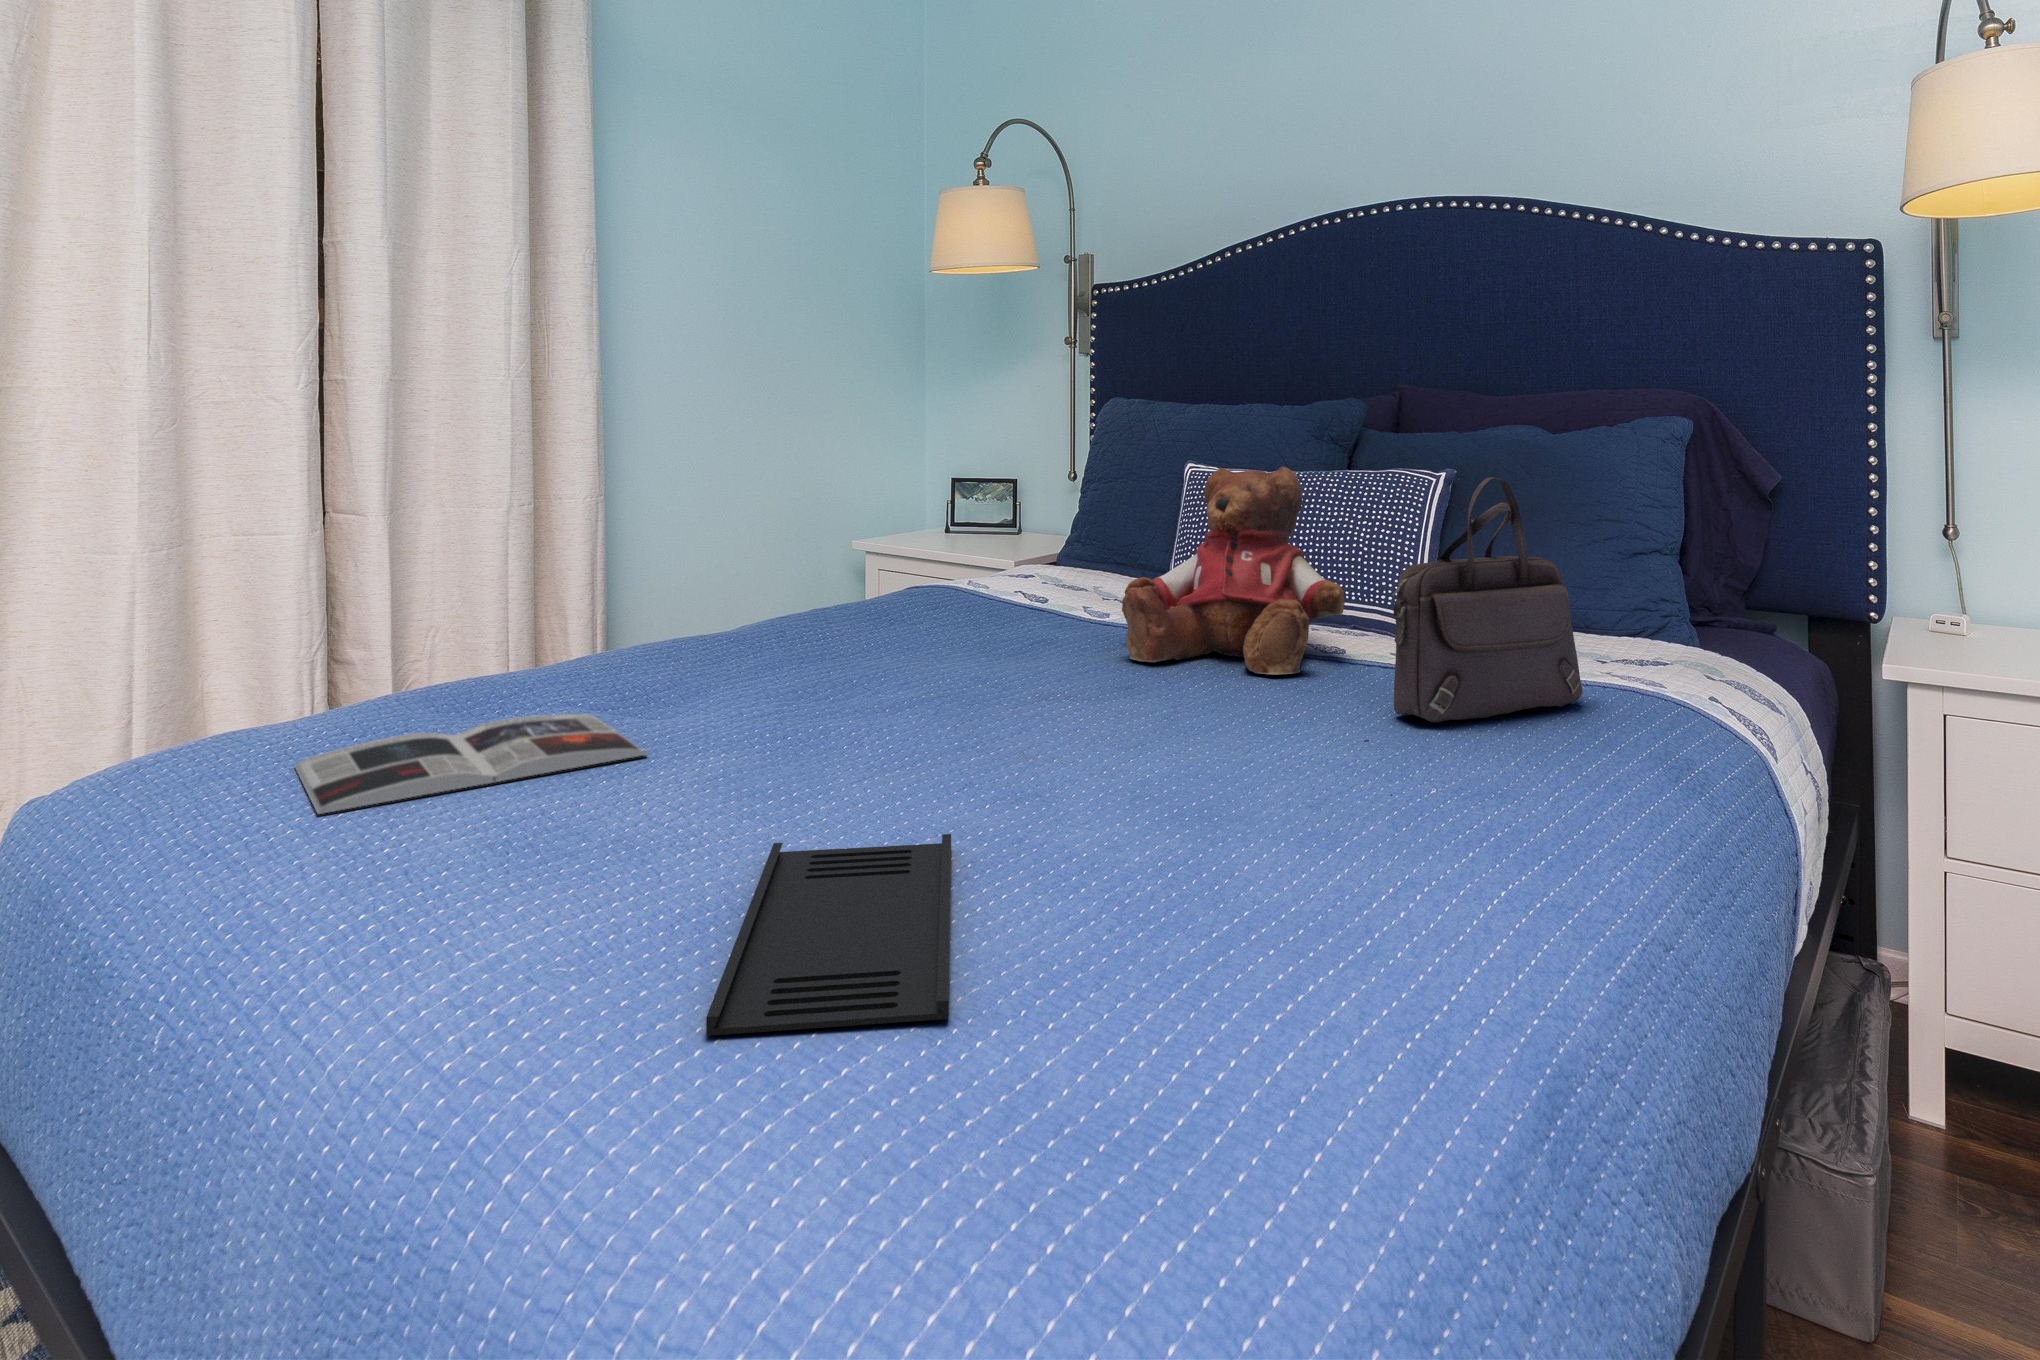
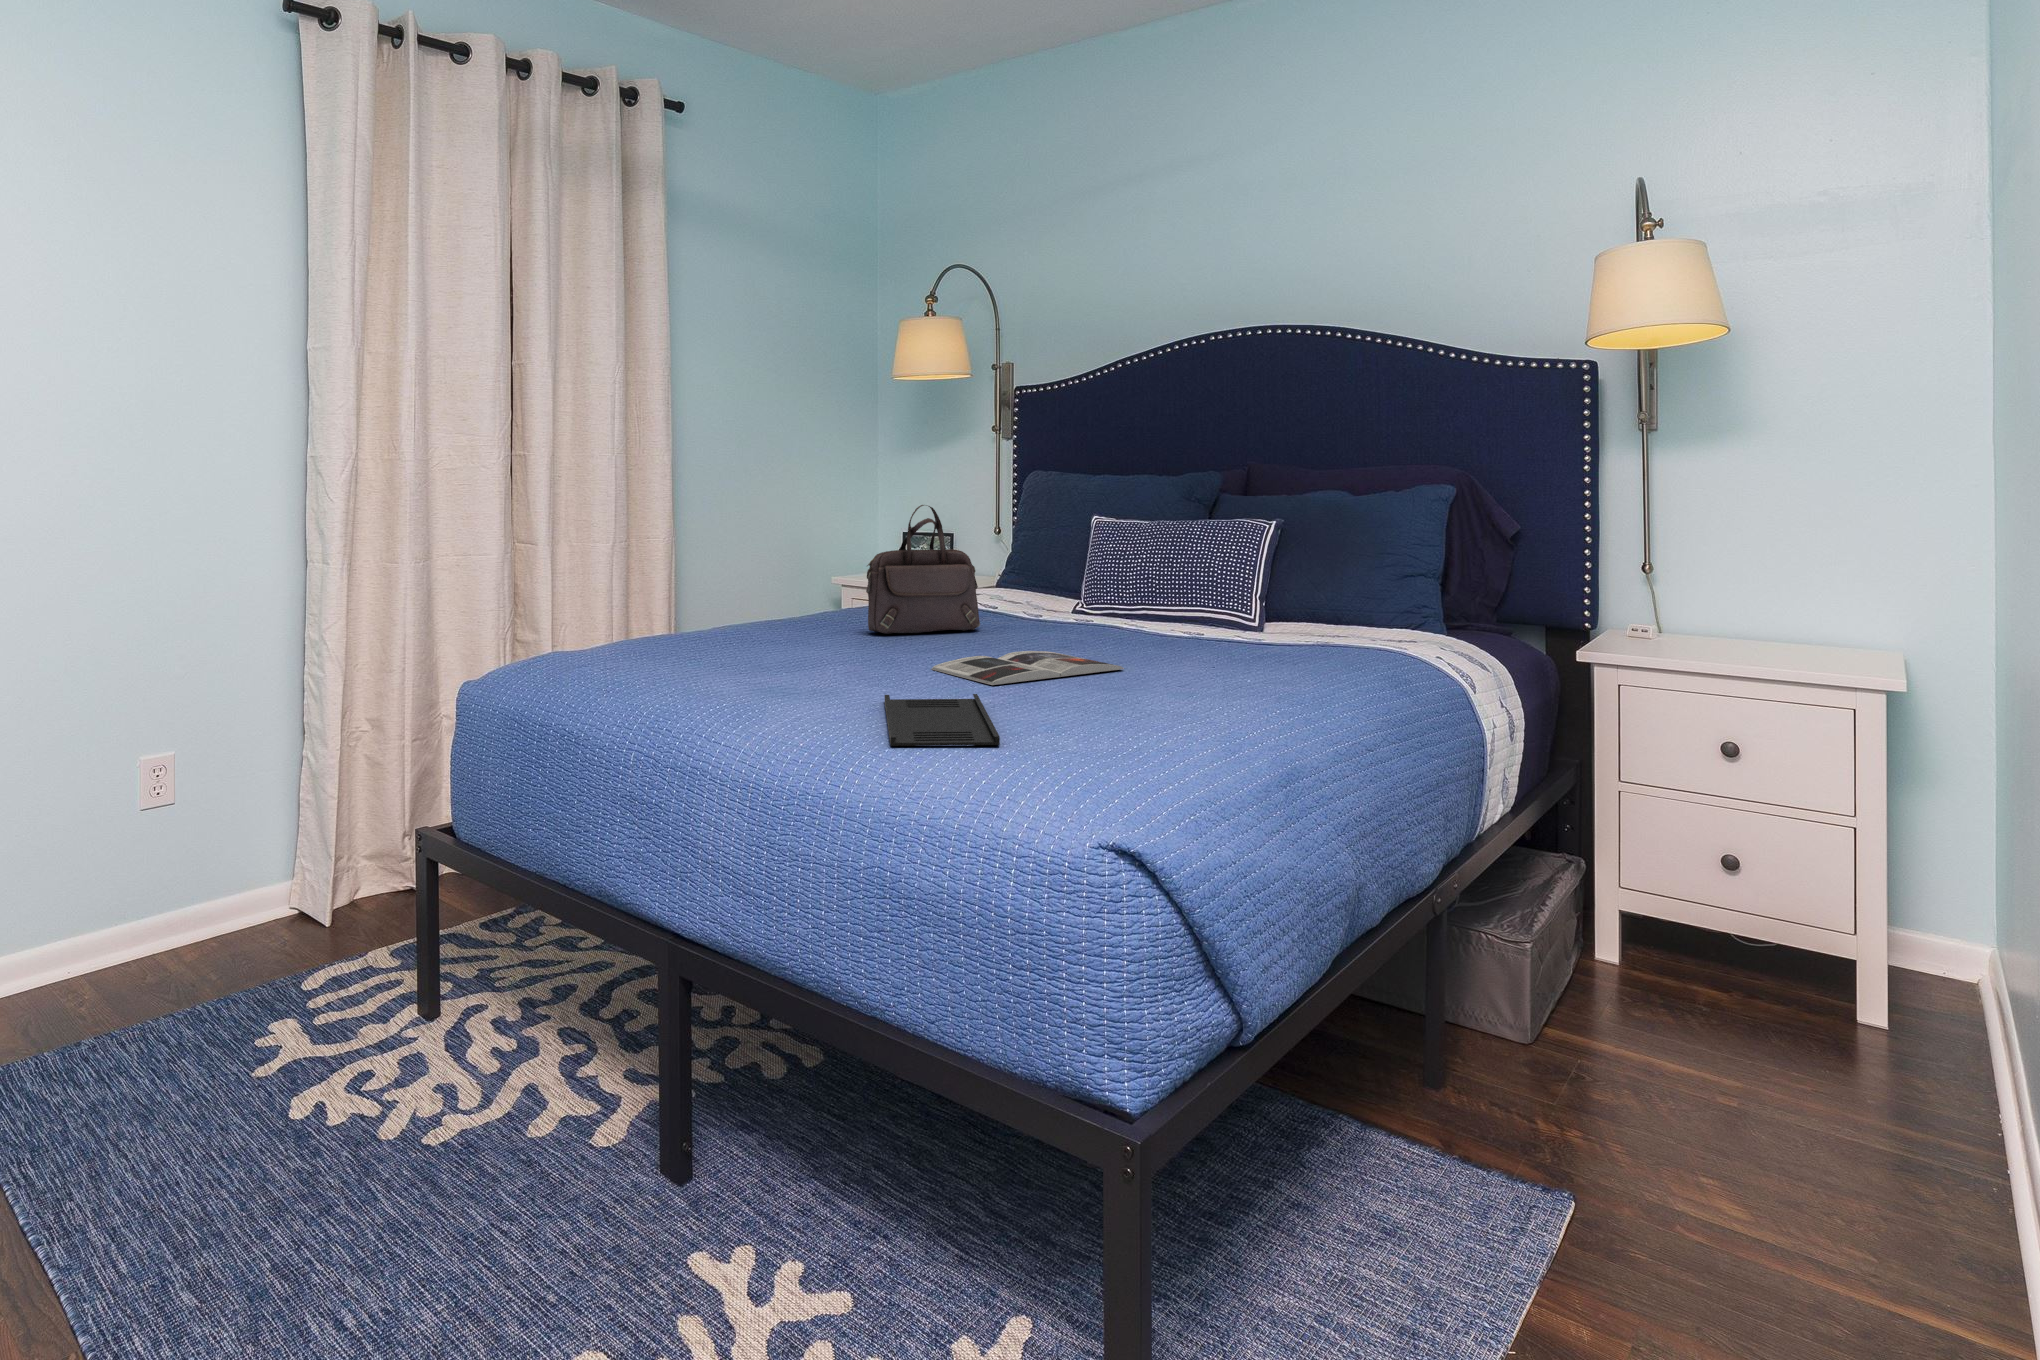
teddy bear: present [1122,466,1345,674] -> none [1052,513,1200,644]
handbag: present [1392,477,1583,722] -> present [866,505,980,634]
magazine: present [295,714,647,814] -> present [932,651,1124,685]

